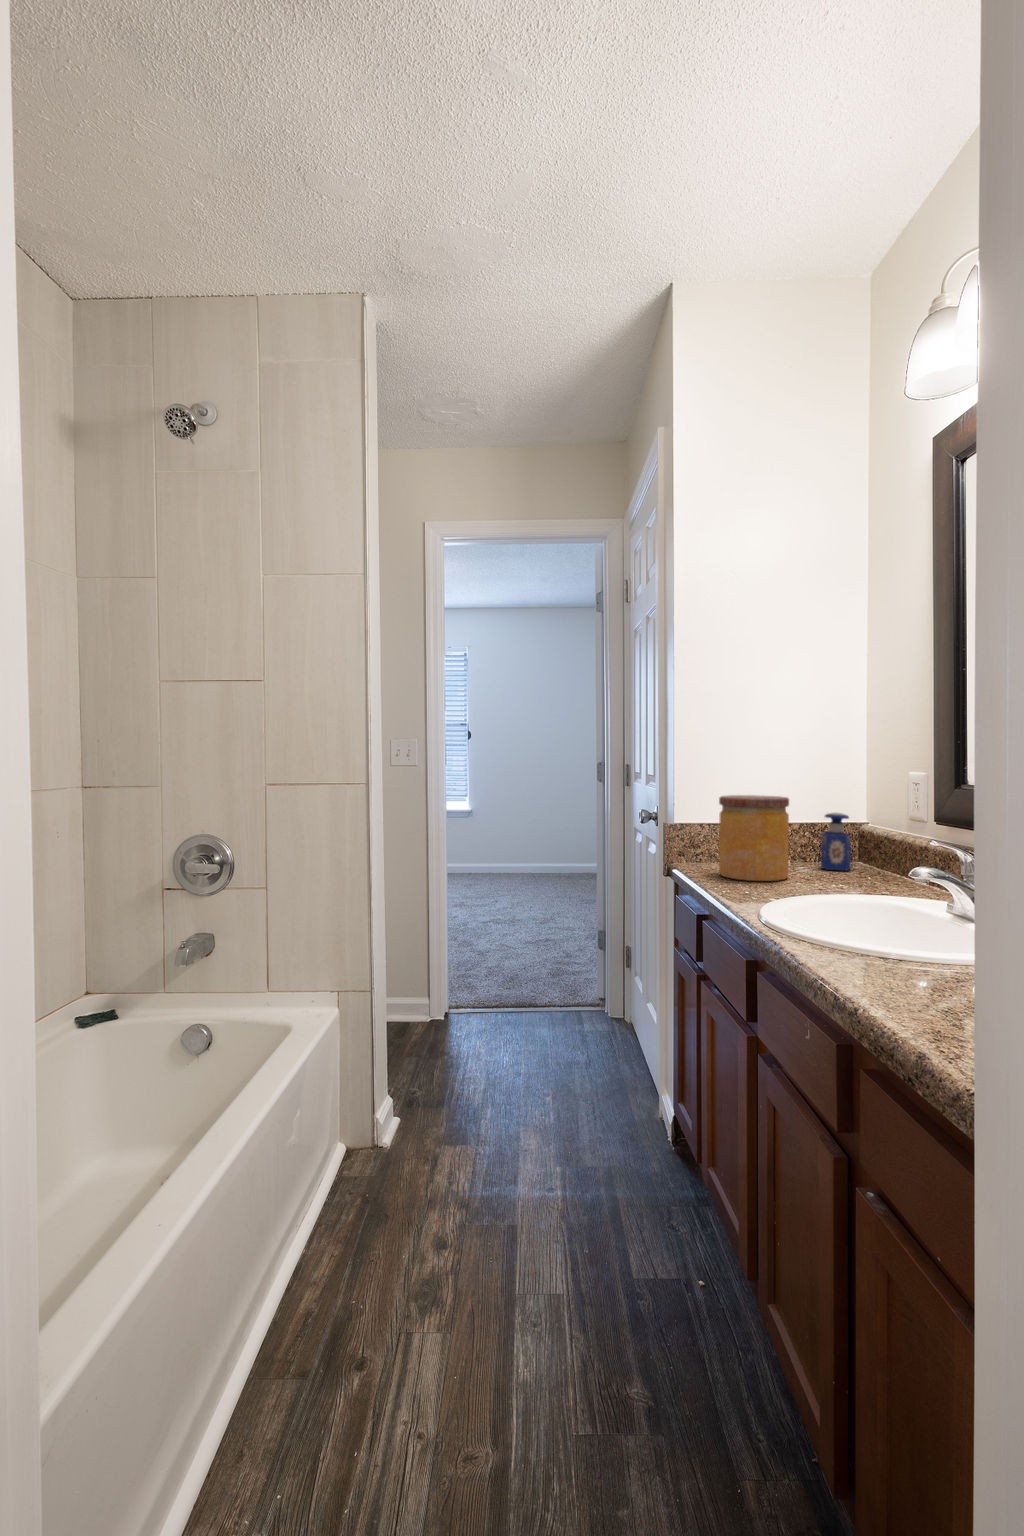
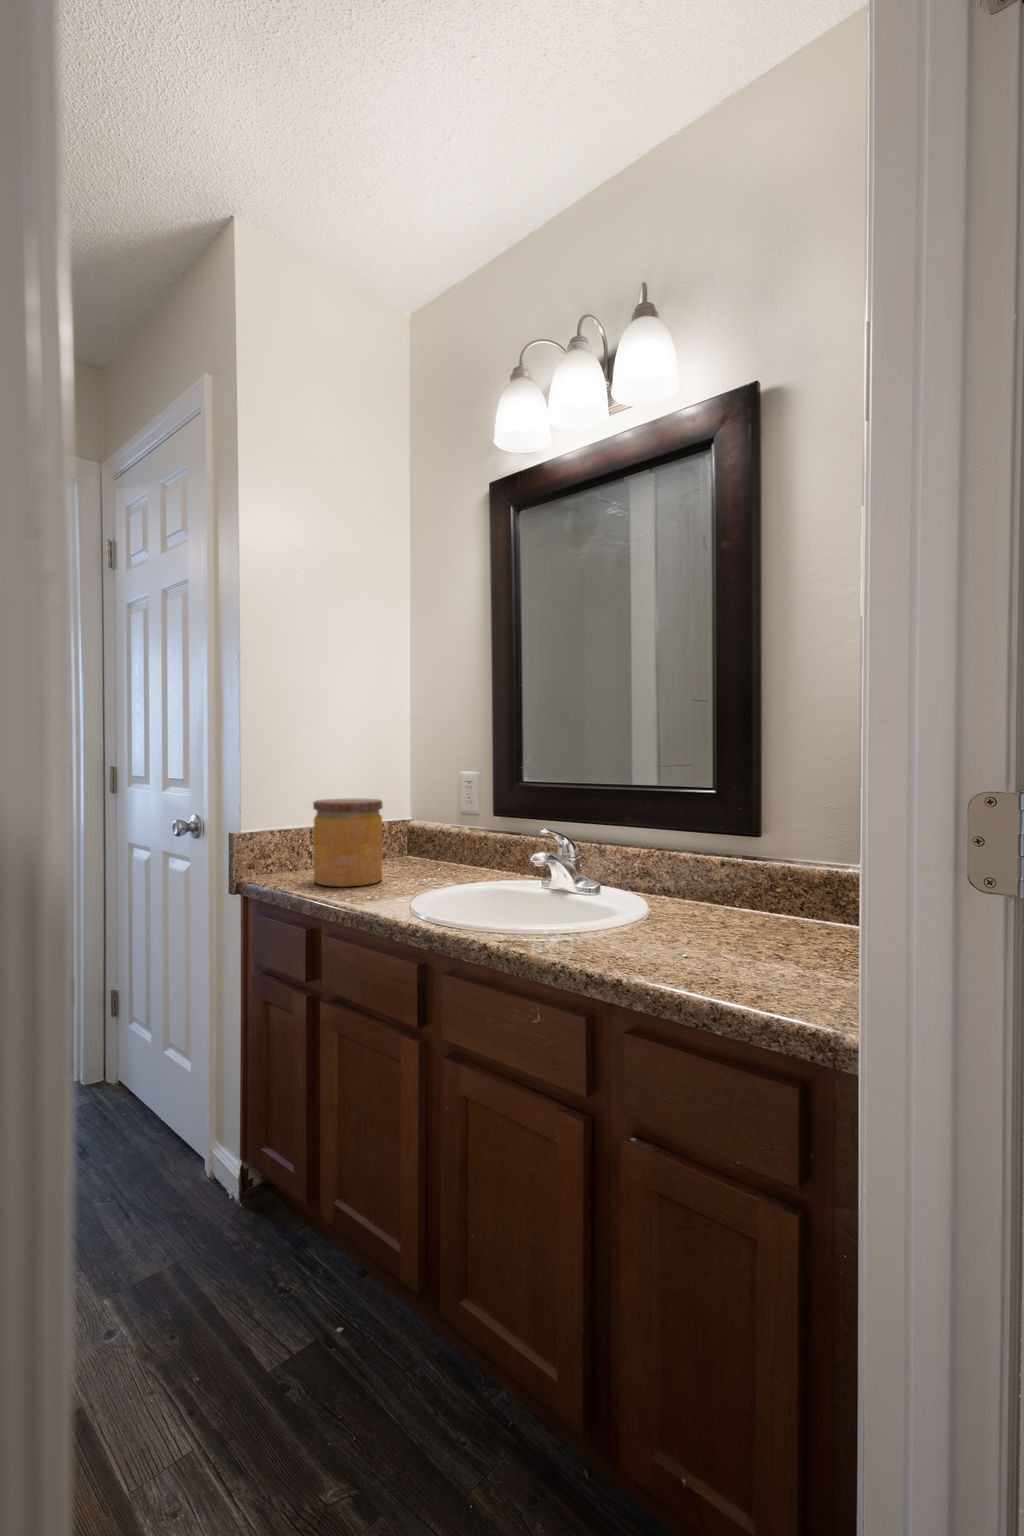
perfume bottle: present [821,813,851,871] -> none [387,811,415,866]

